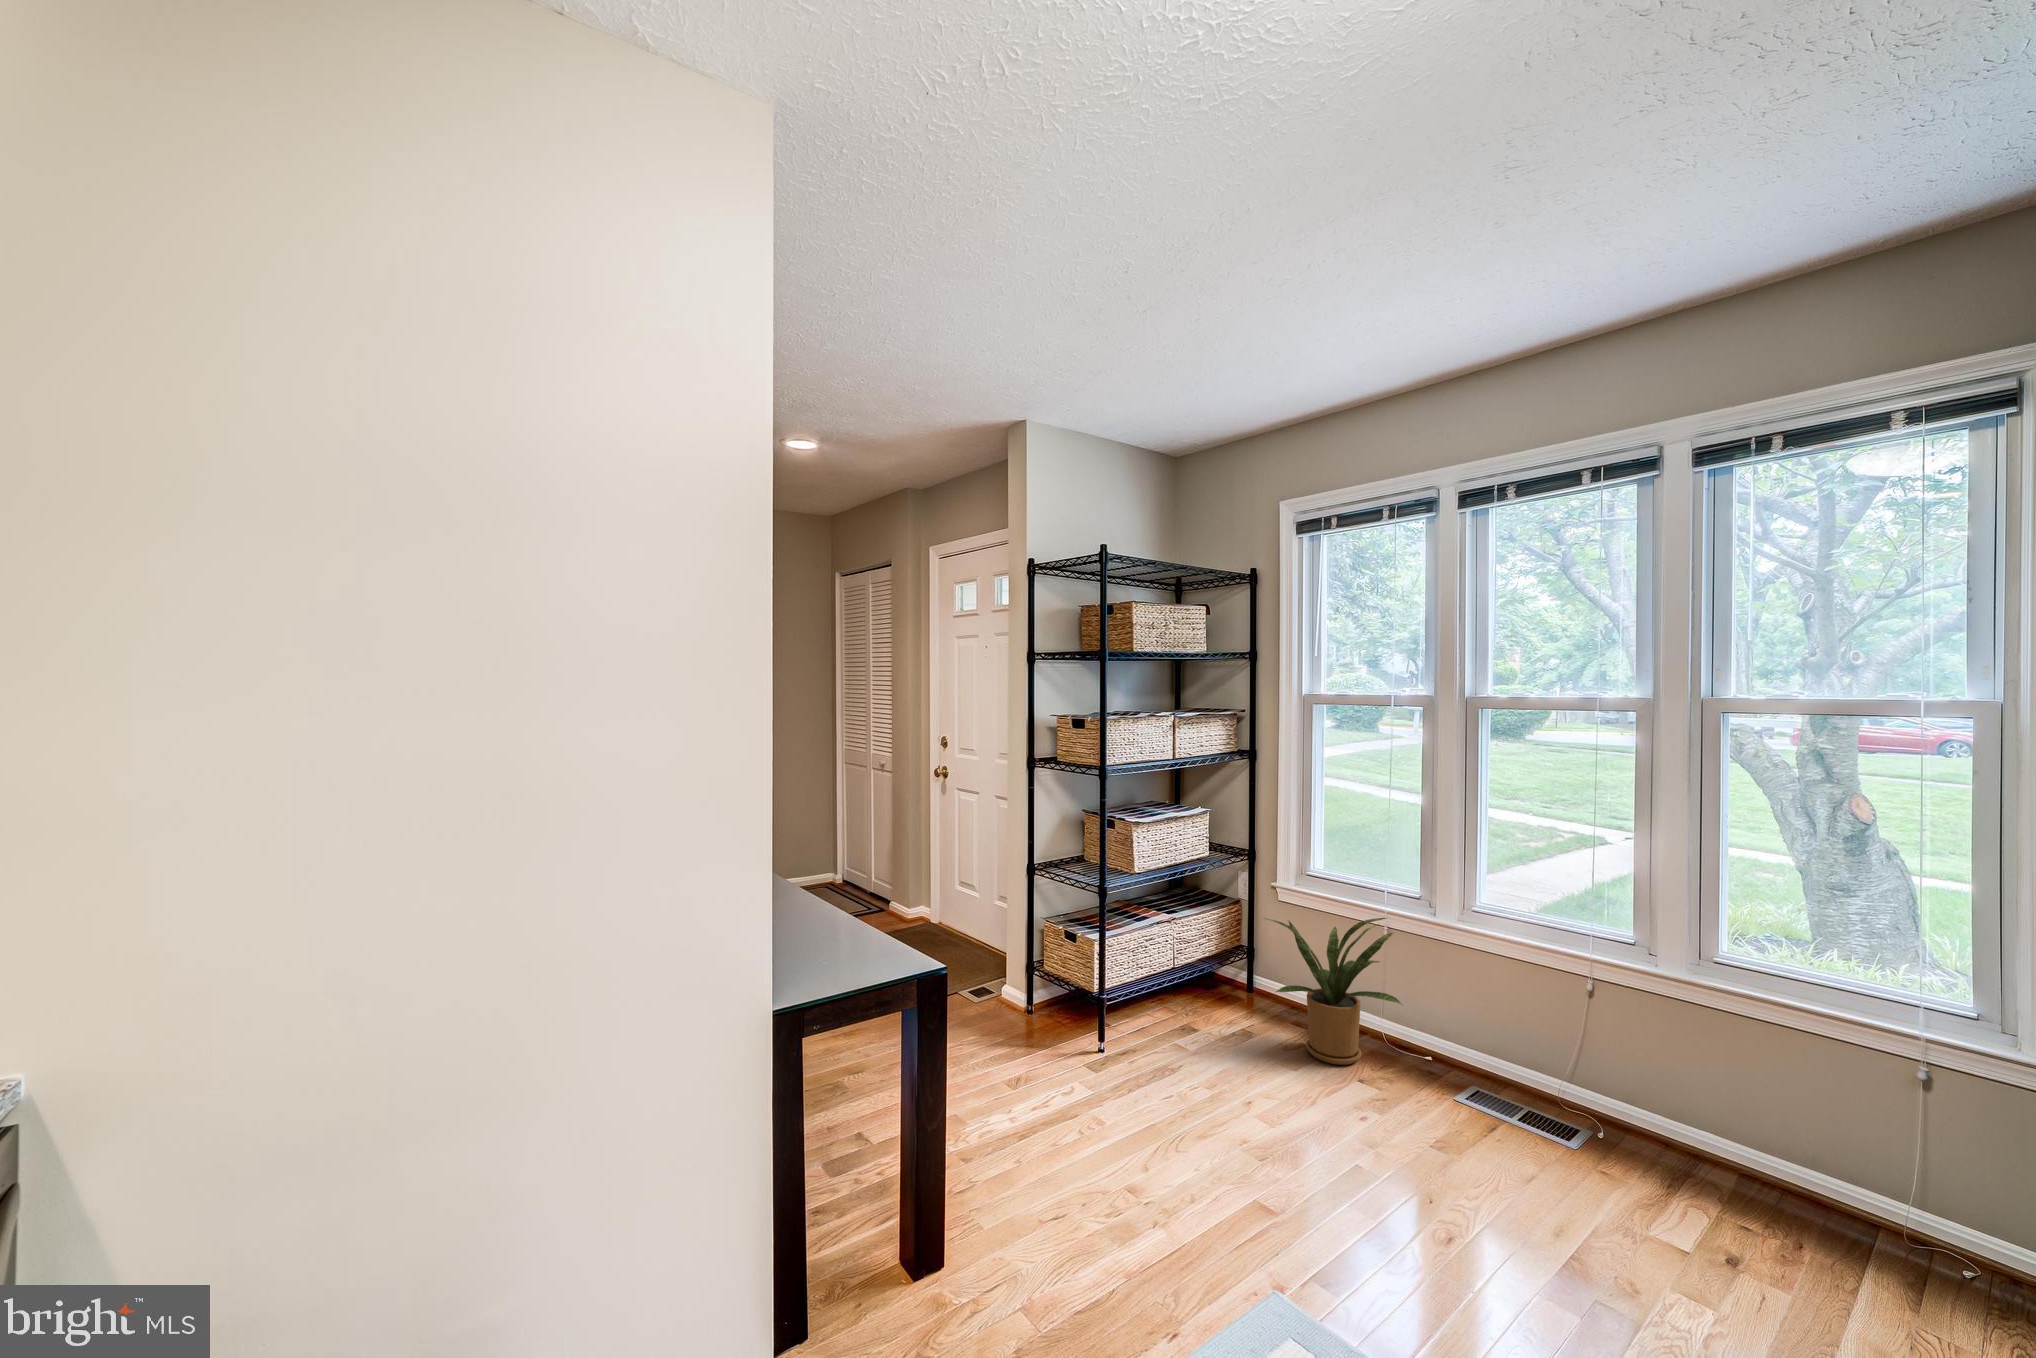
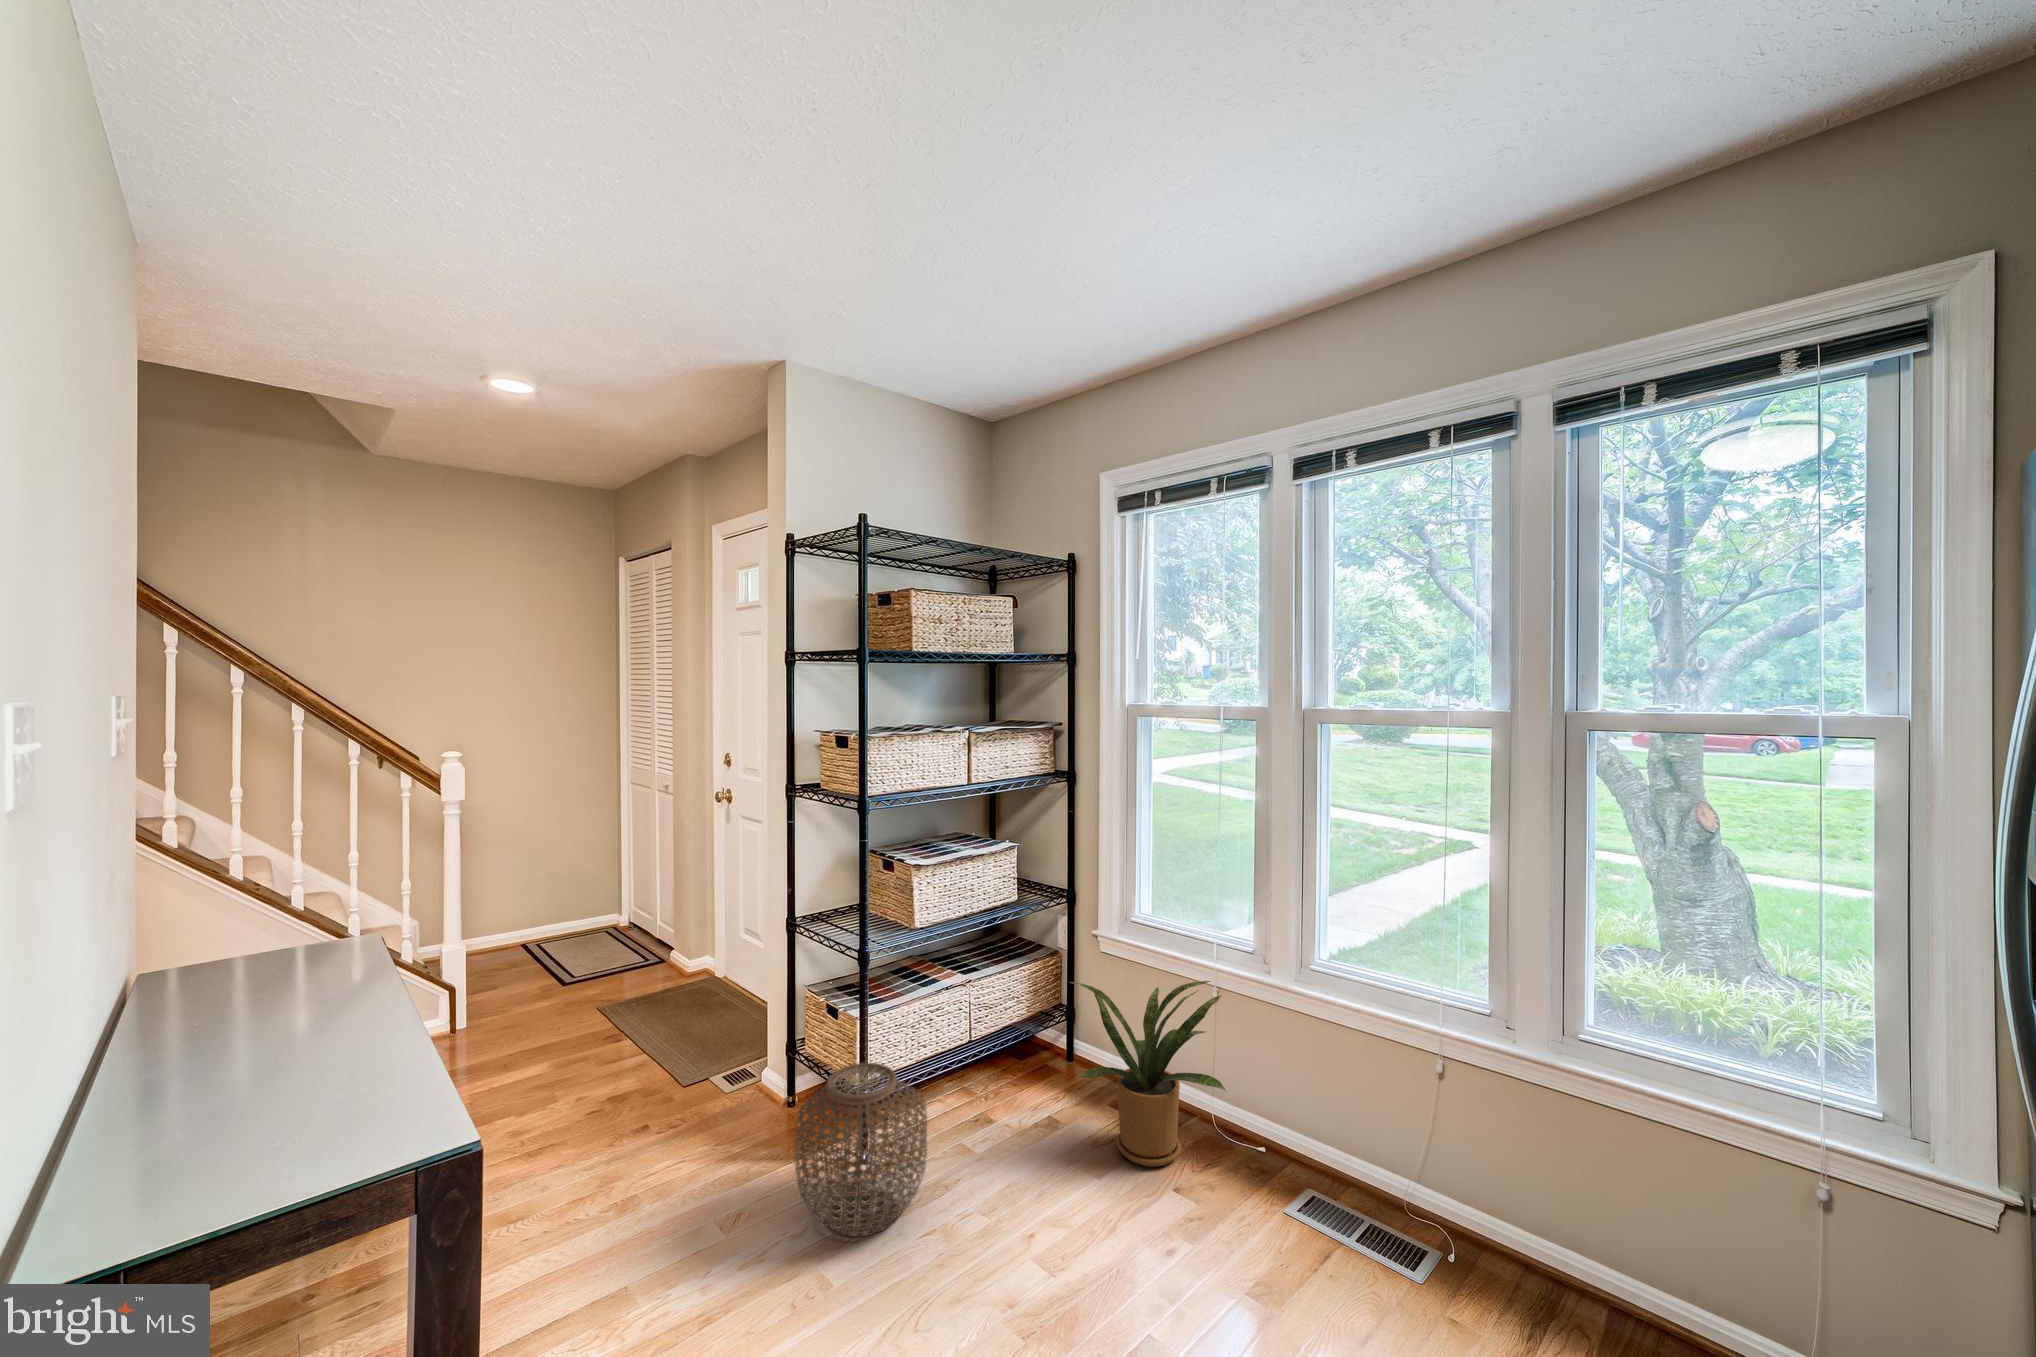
woven basket: none [1065,968,1165,1093] -> present [795,1063,927,1236]

